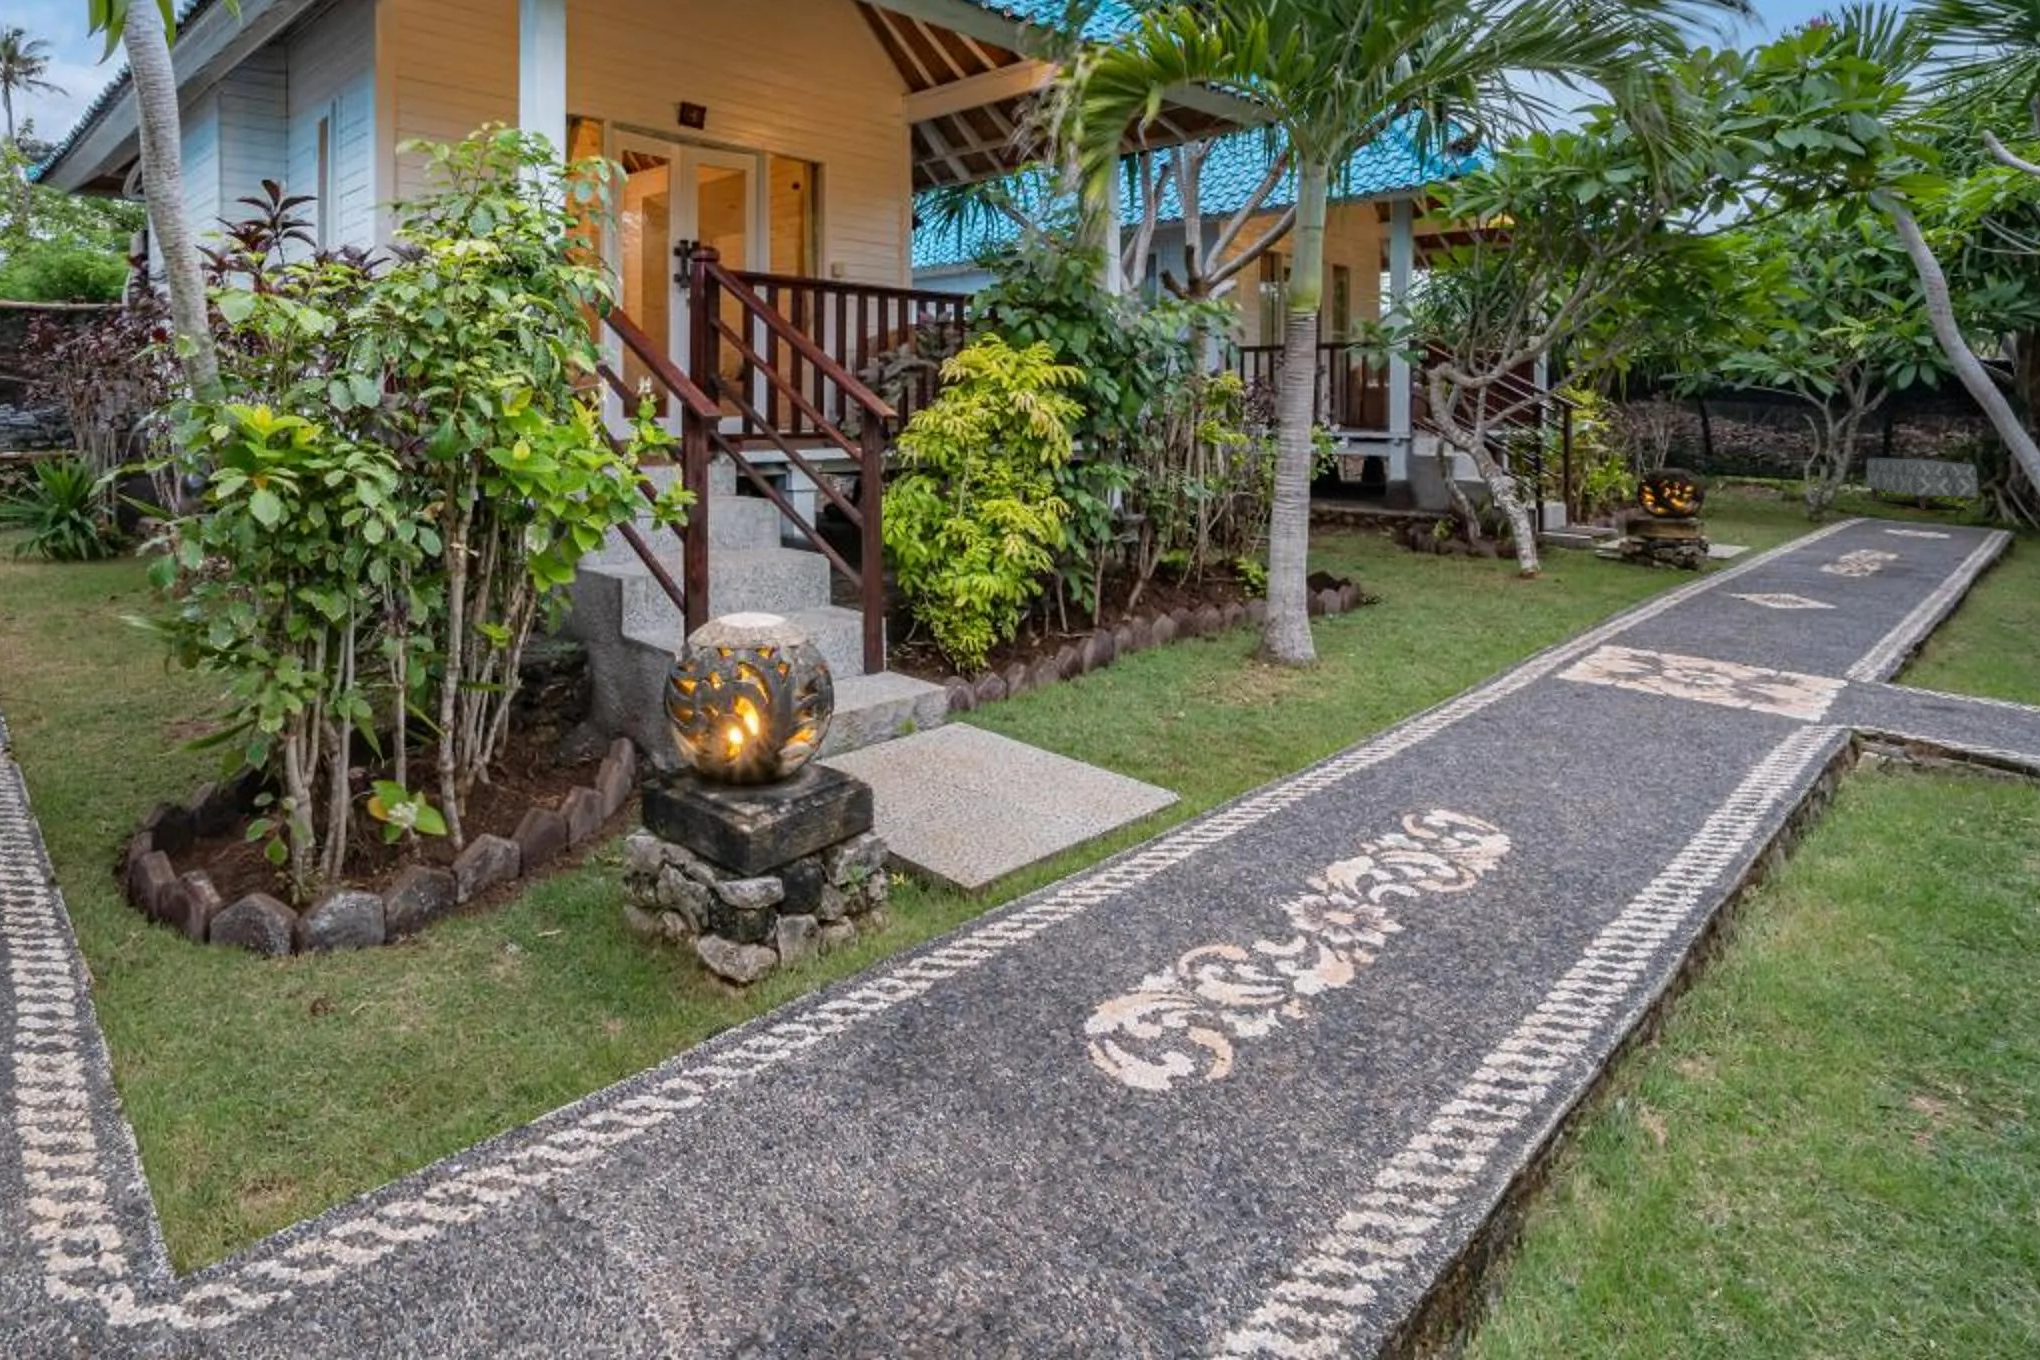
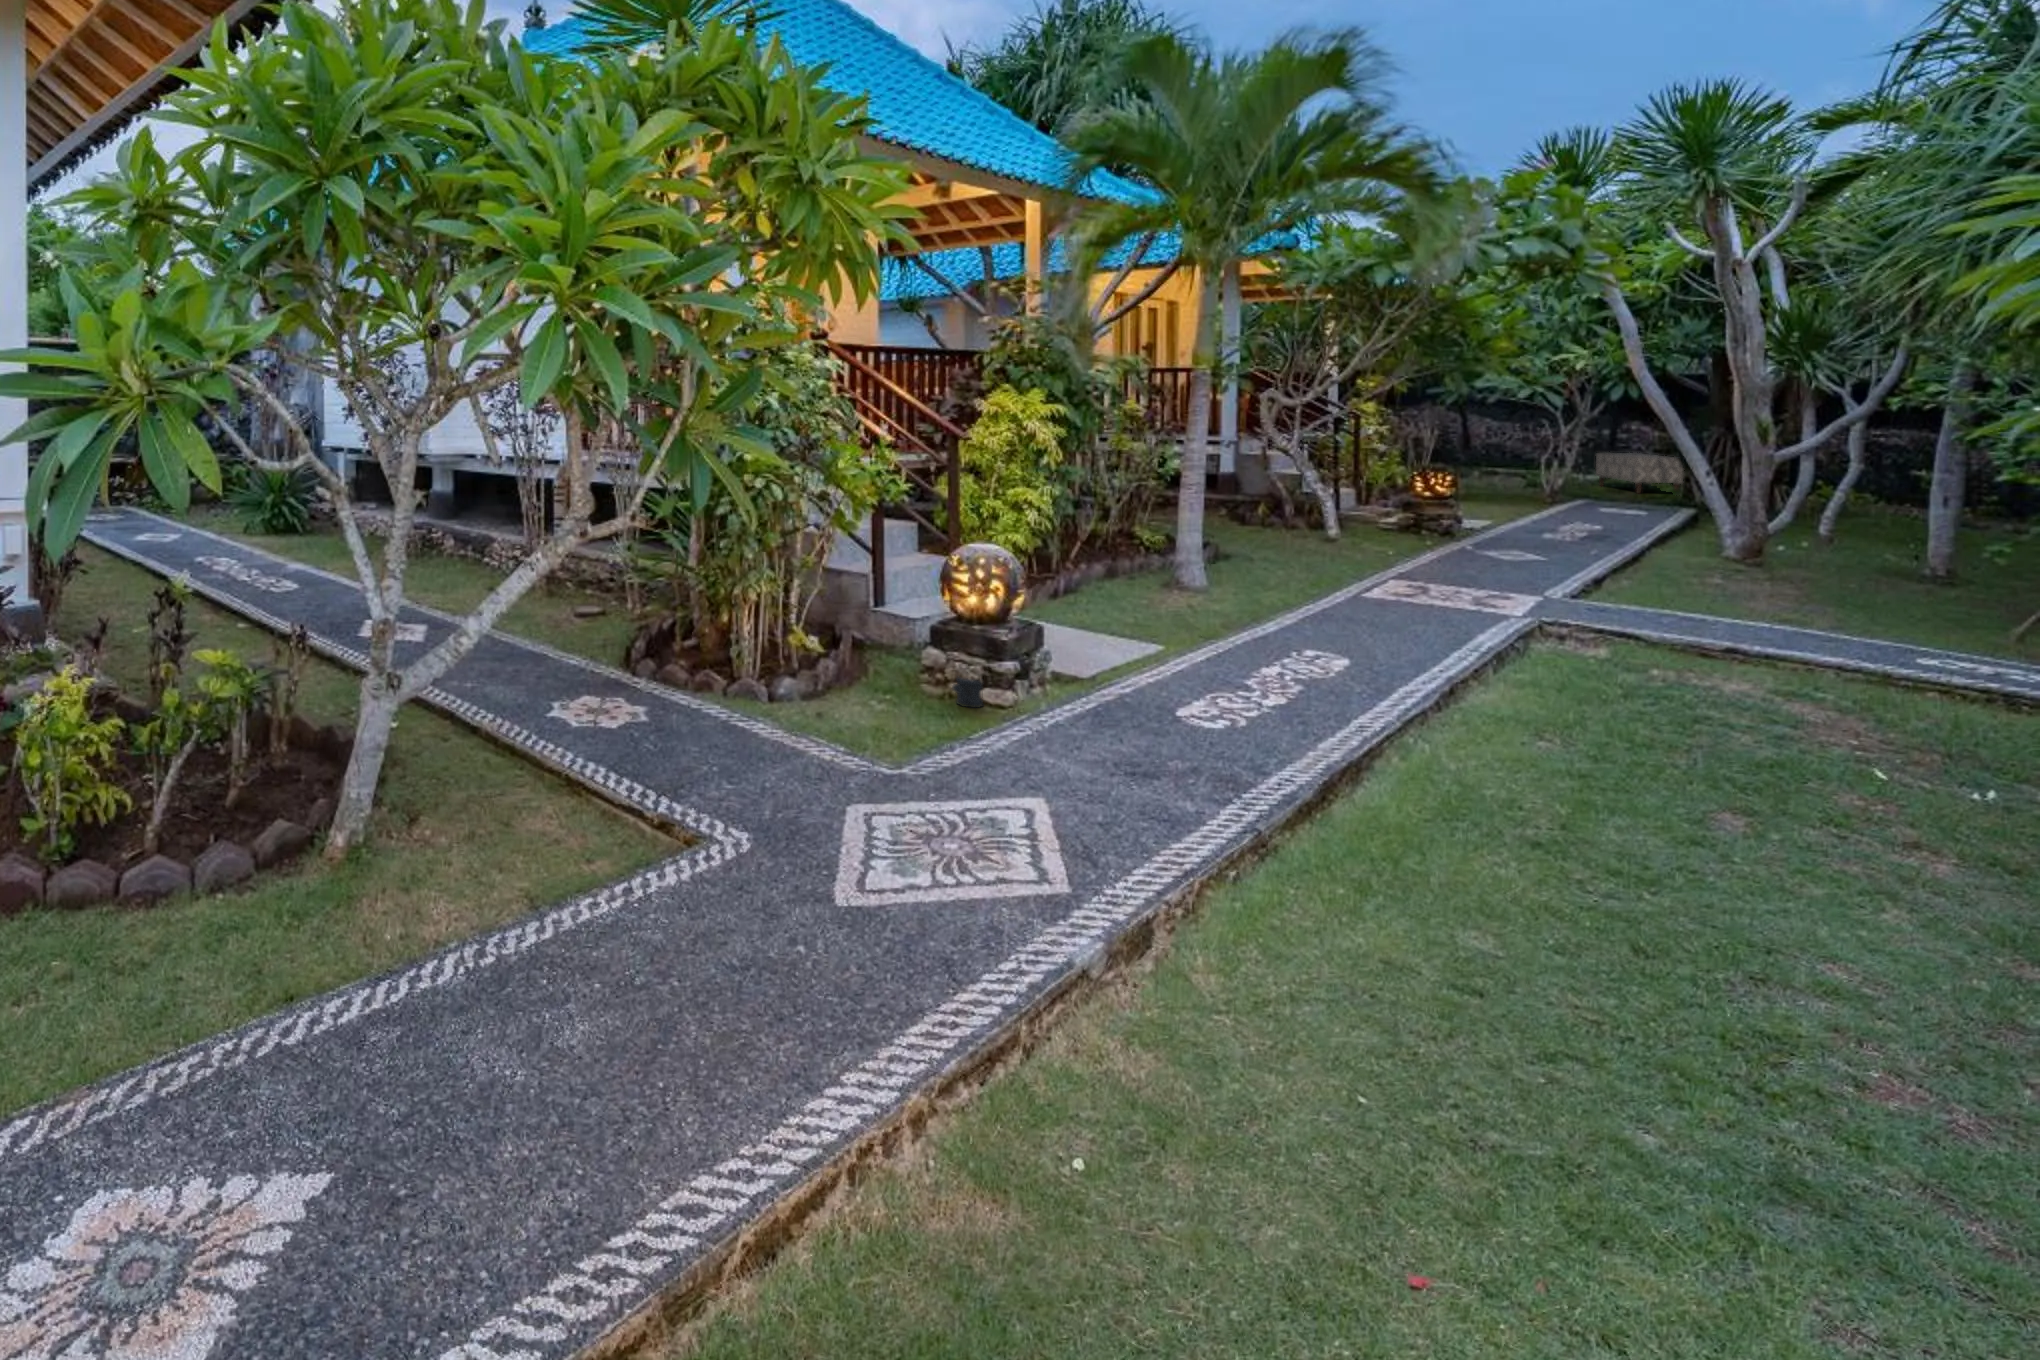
watering can: none [563,911,685,1006] -> present [952,678,983,708]

